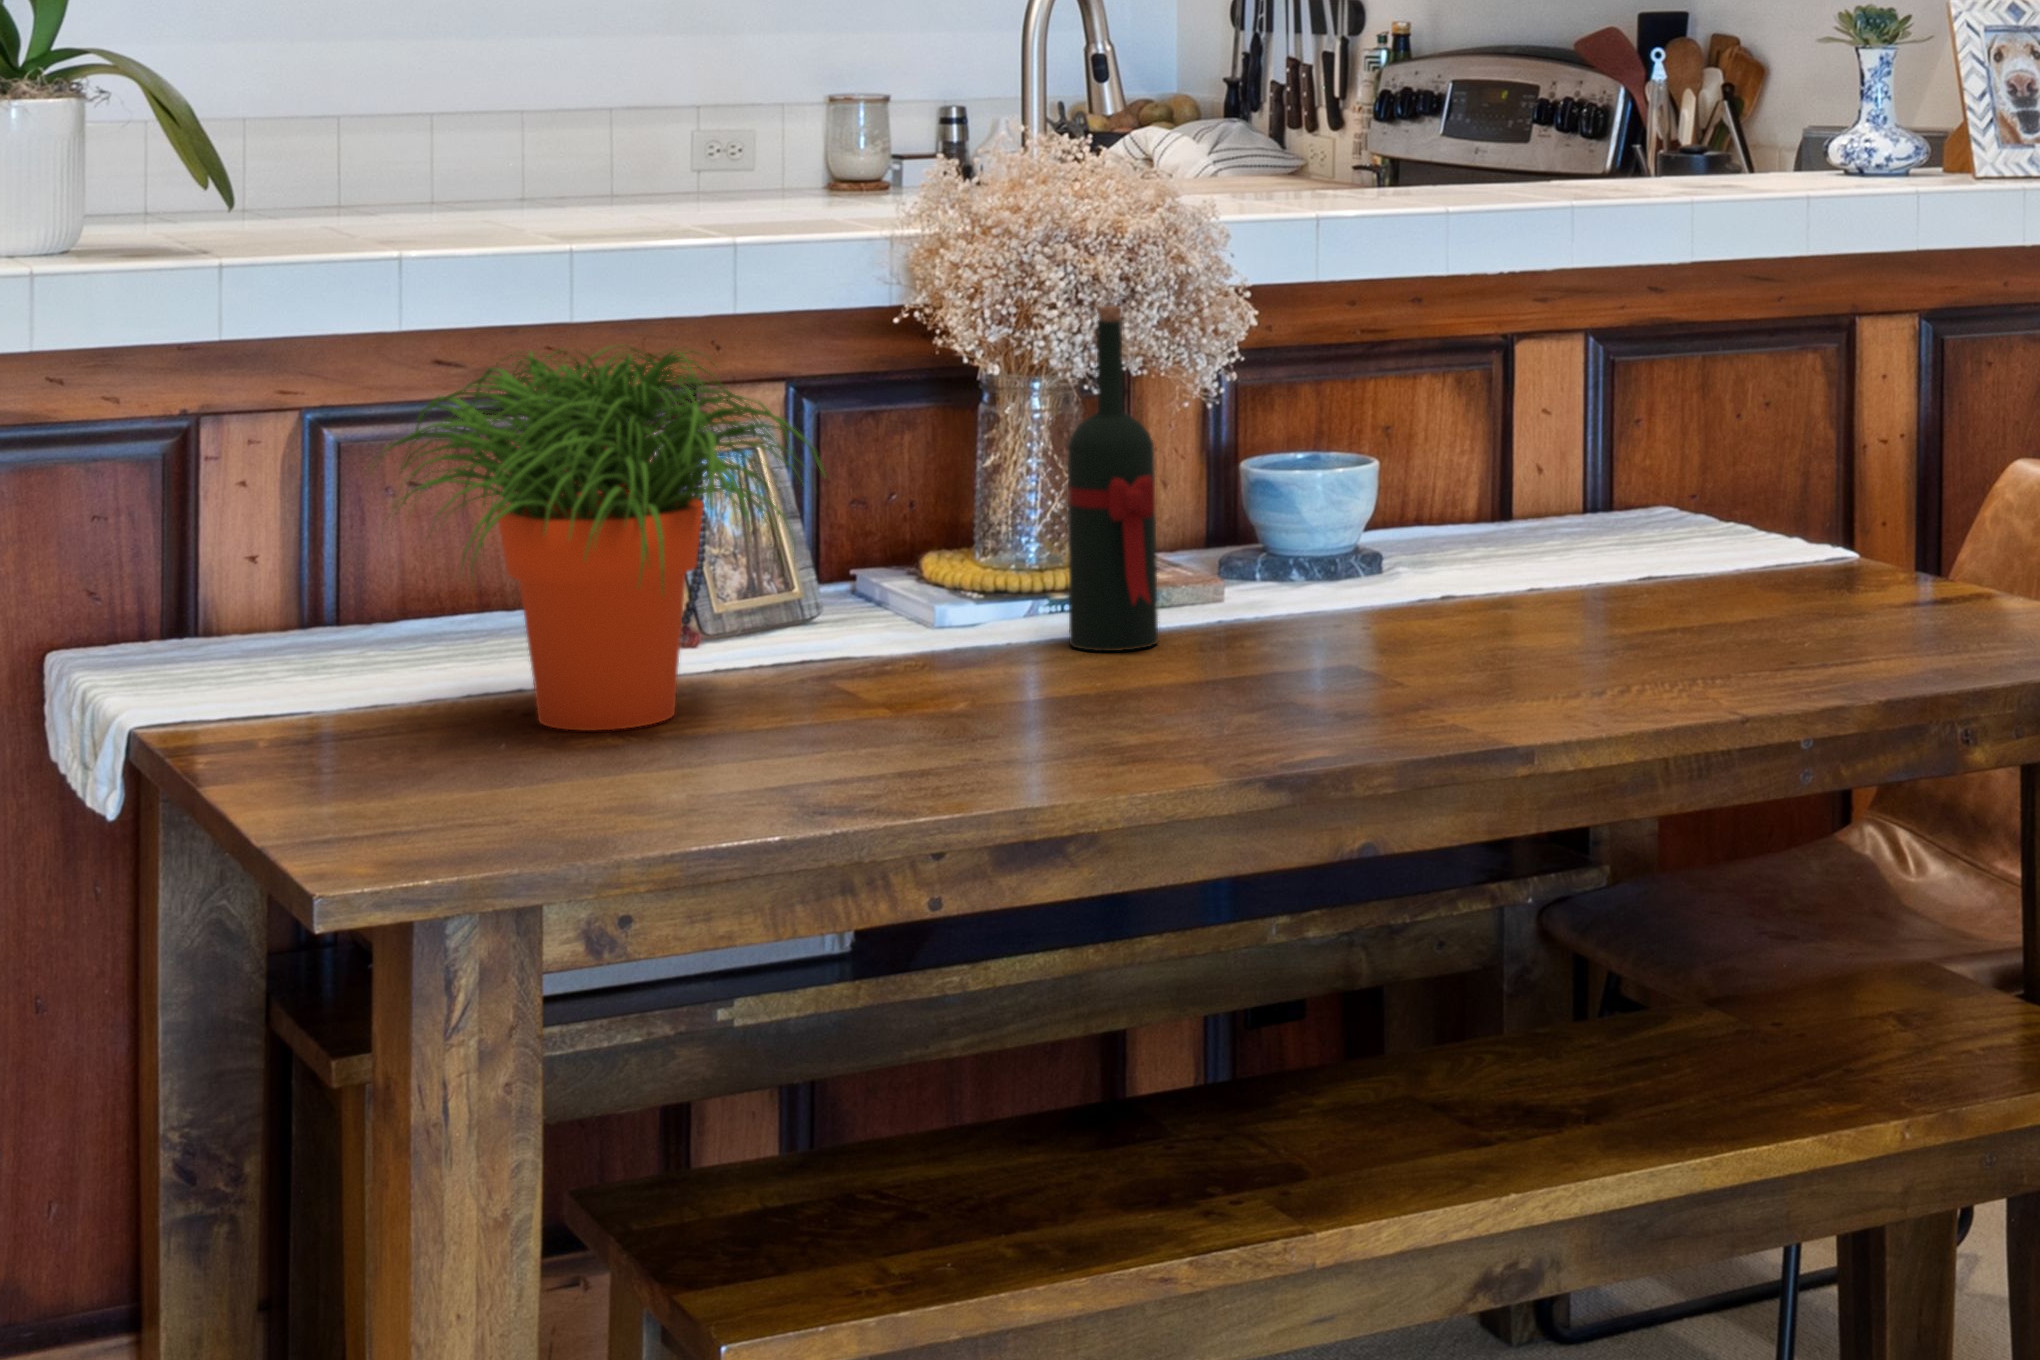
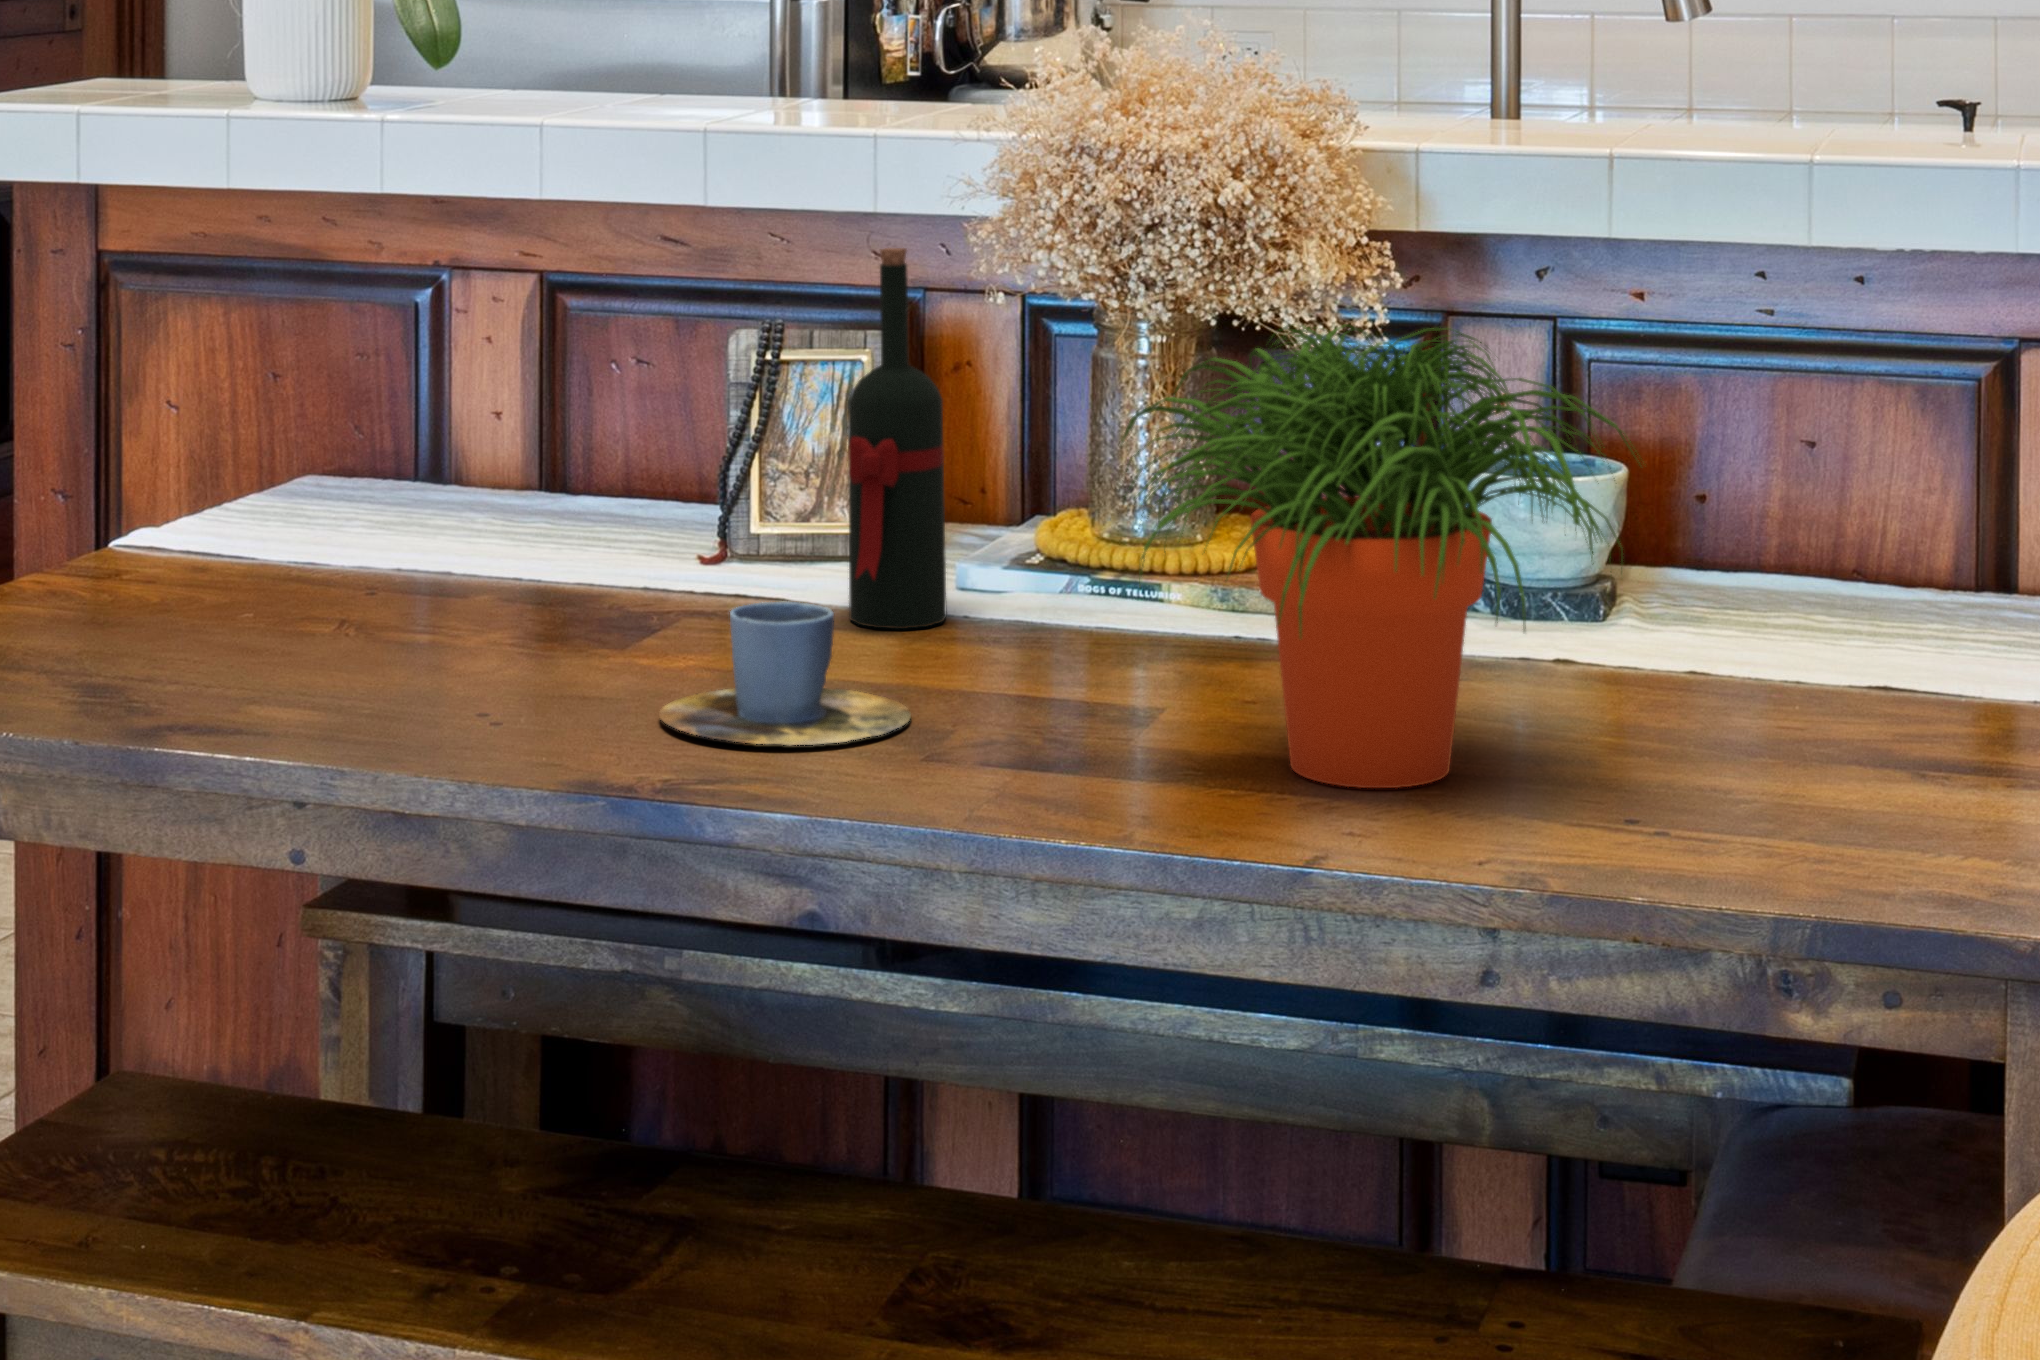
potted plant: present [370,346,826,731] -> present [1122,325,1640,788]
cup: none [1233,600,1453,716] -> present [659,602,911,745]

